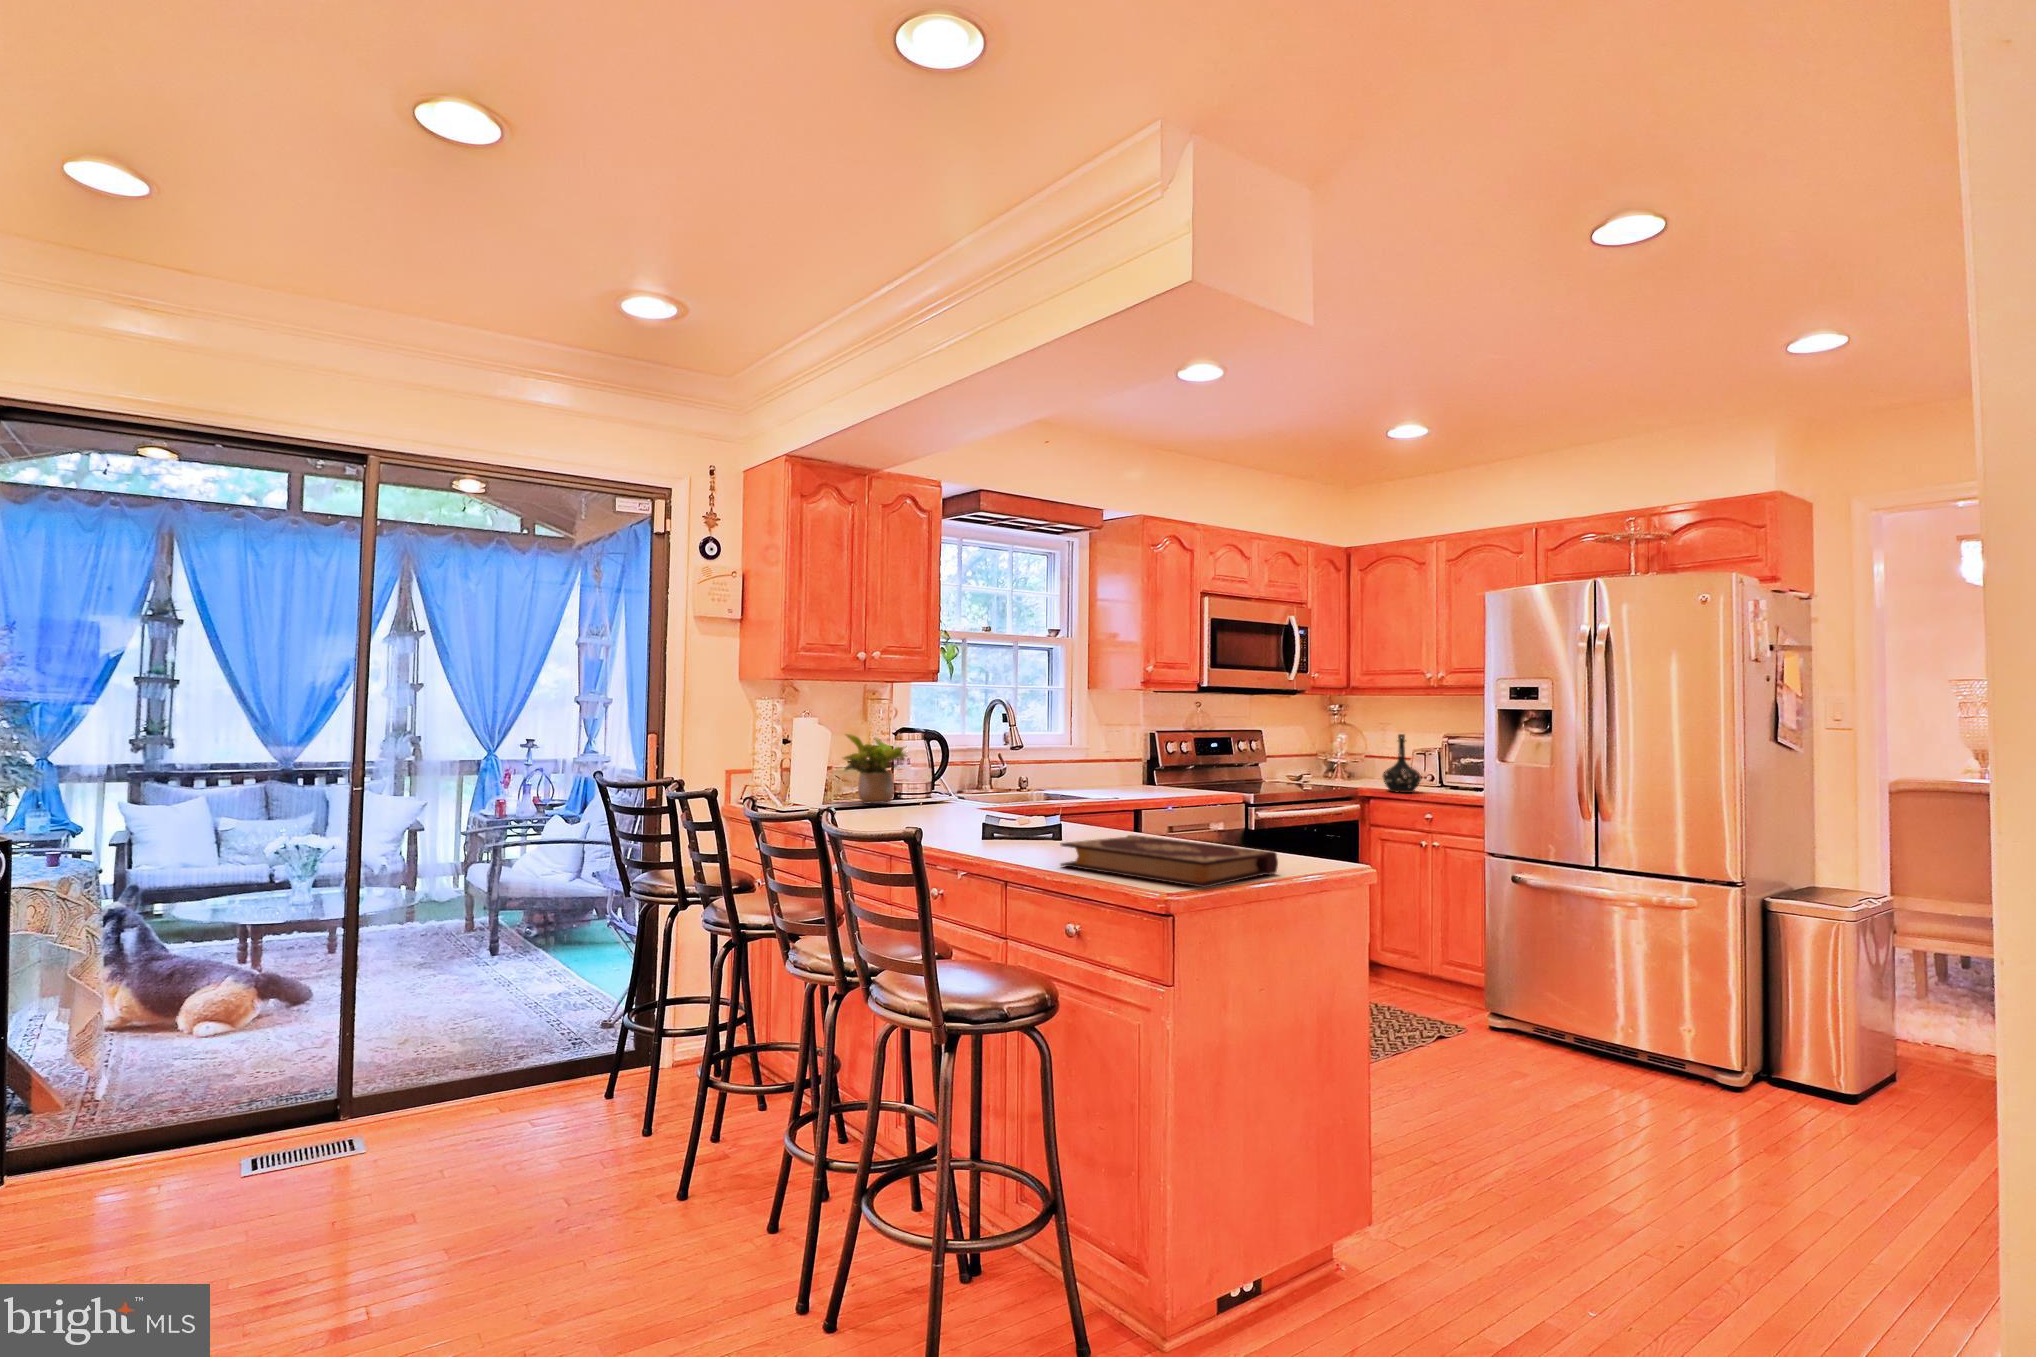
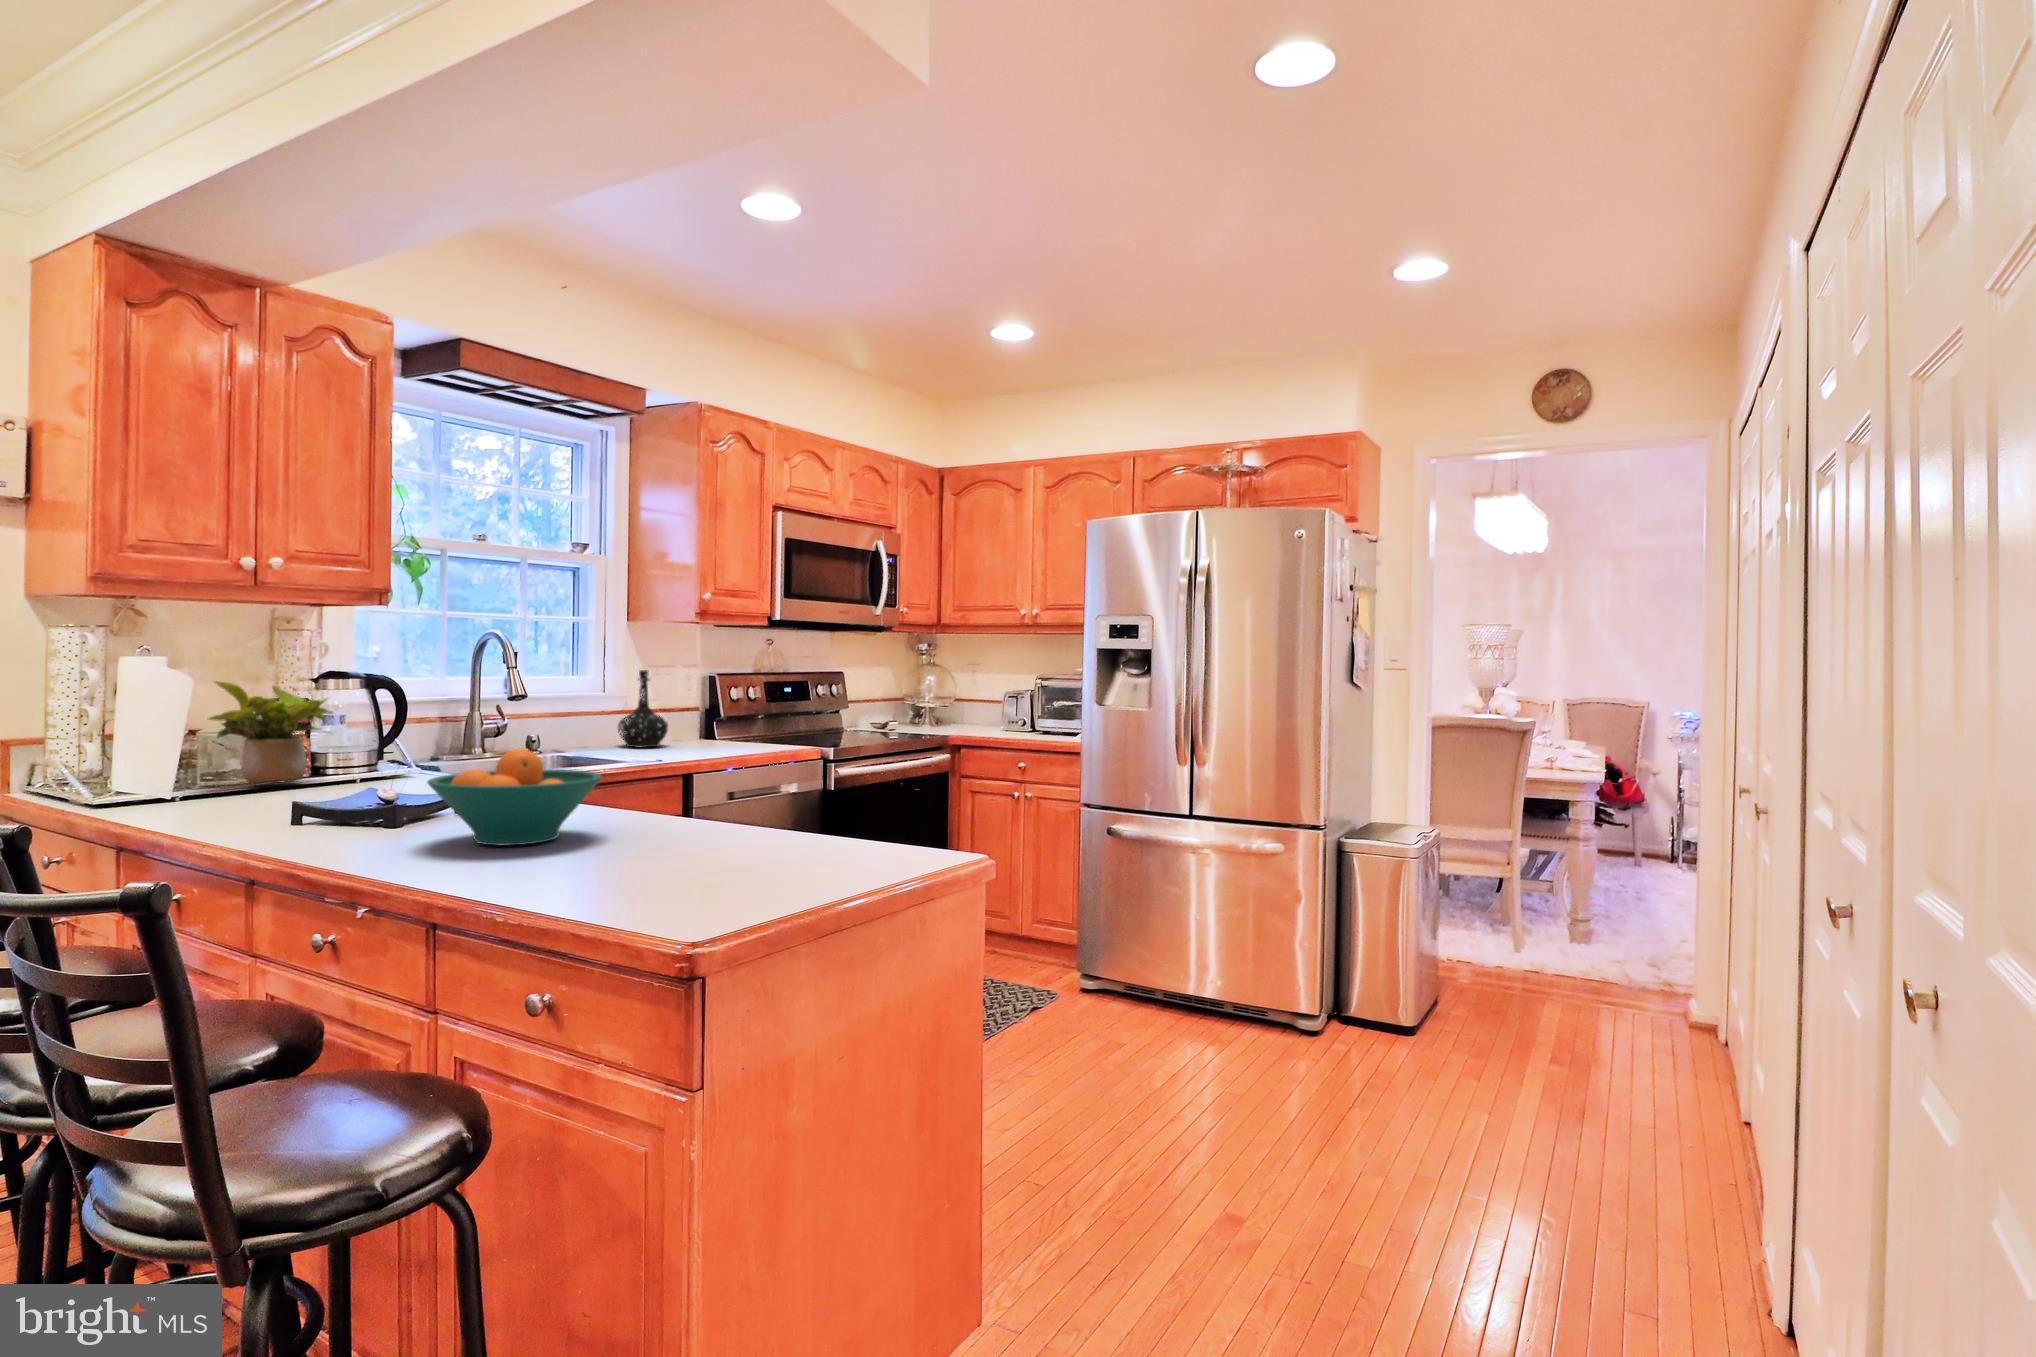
bottle: present [1382,734,1421,793] -> present [618,670,668,747]
fruit bowl: none [987,780,1094,844] -> present [427,749,602,846]
book: present [1061,835,1278,888] -> none [532,827,862,913]

